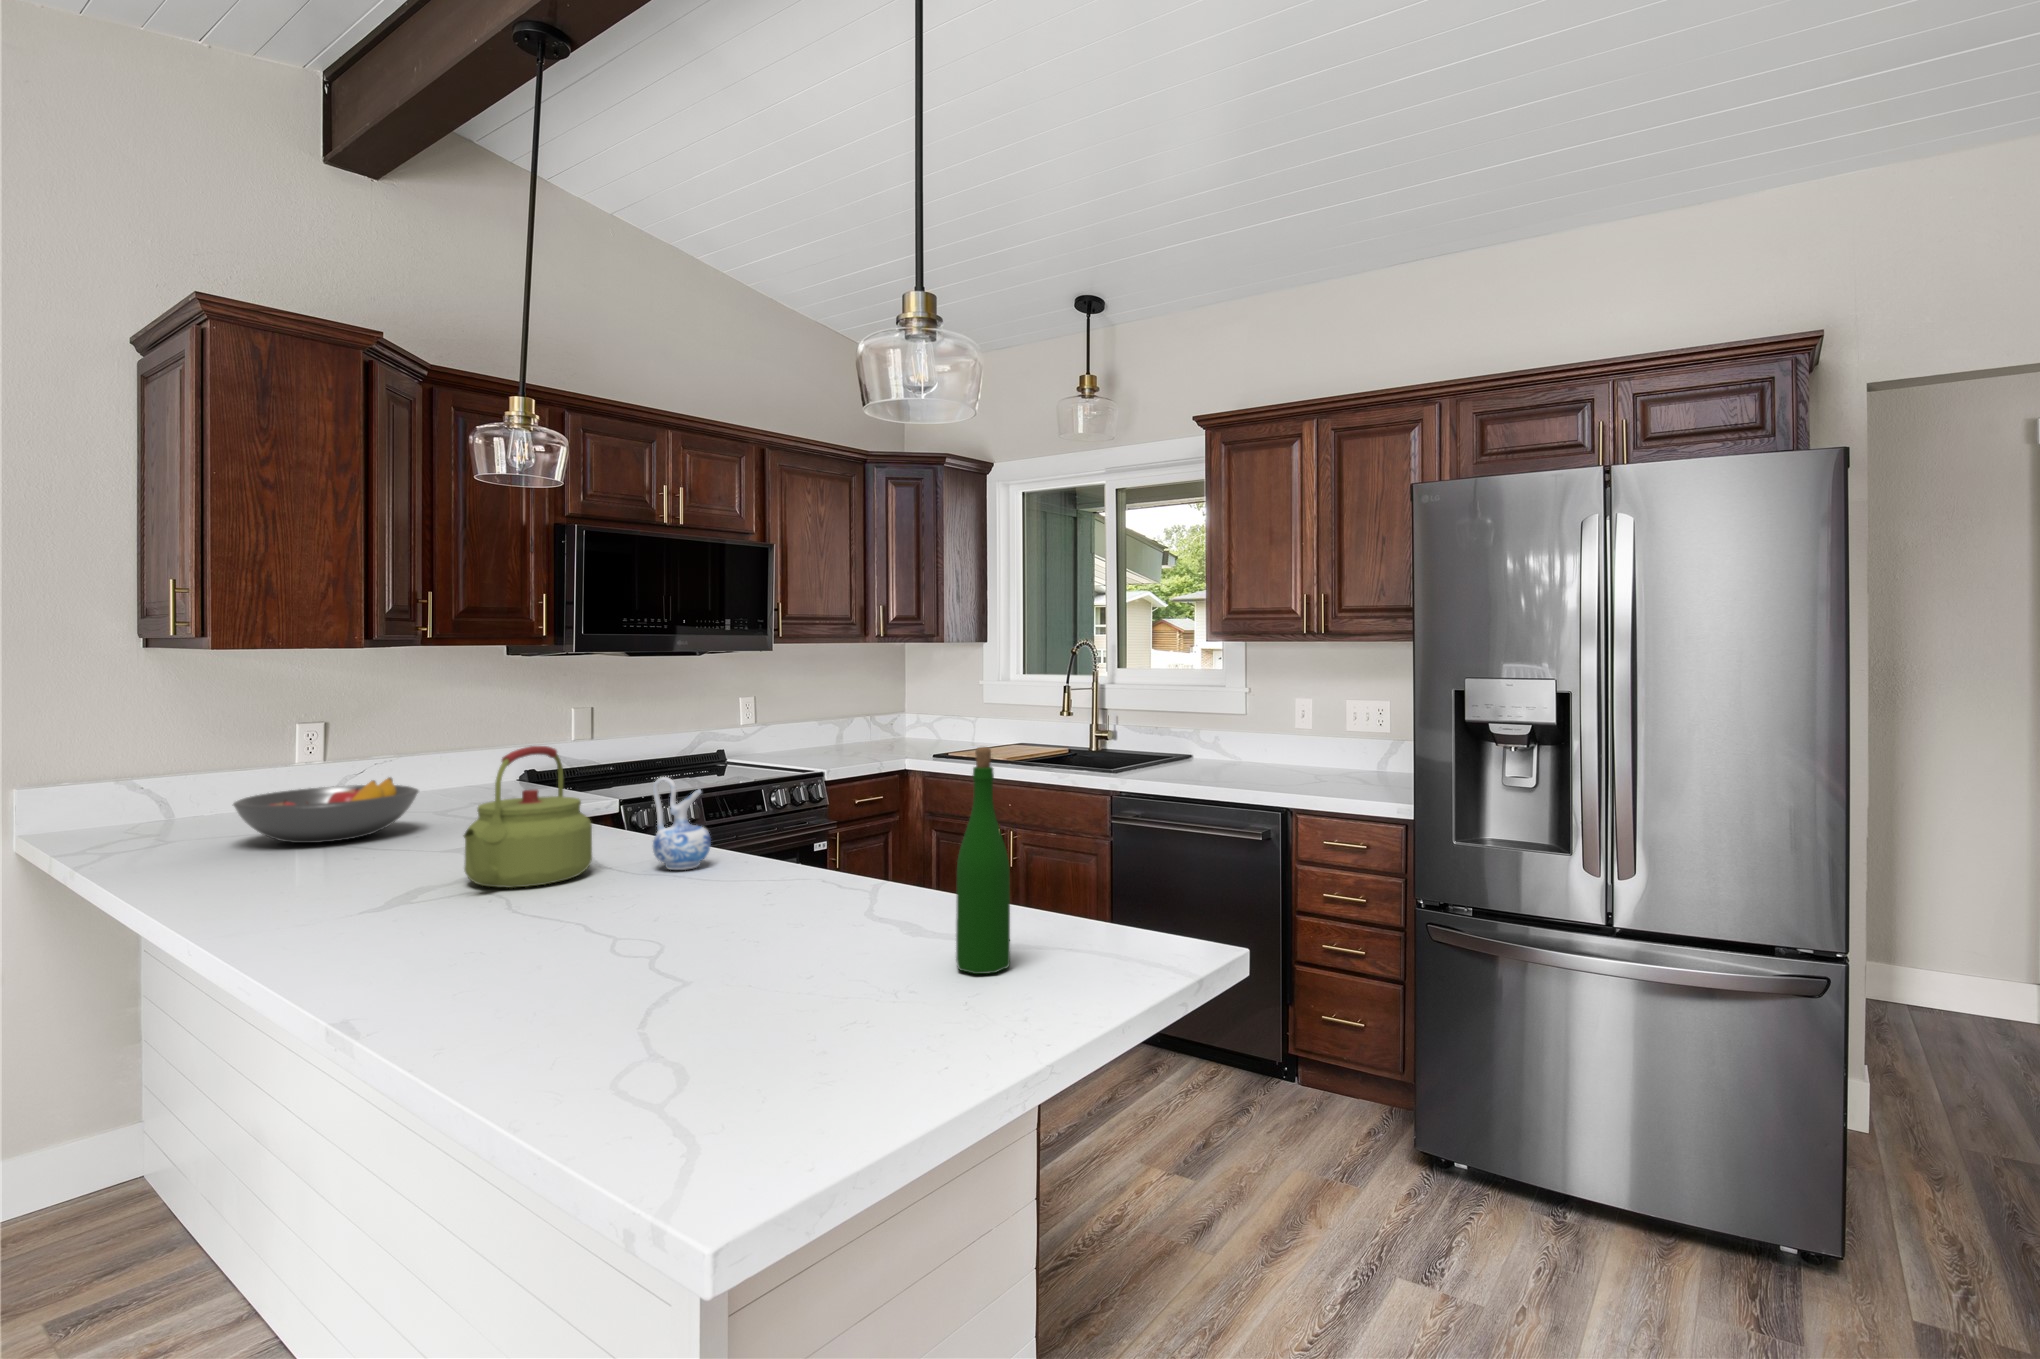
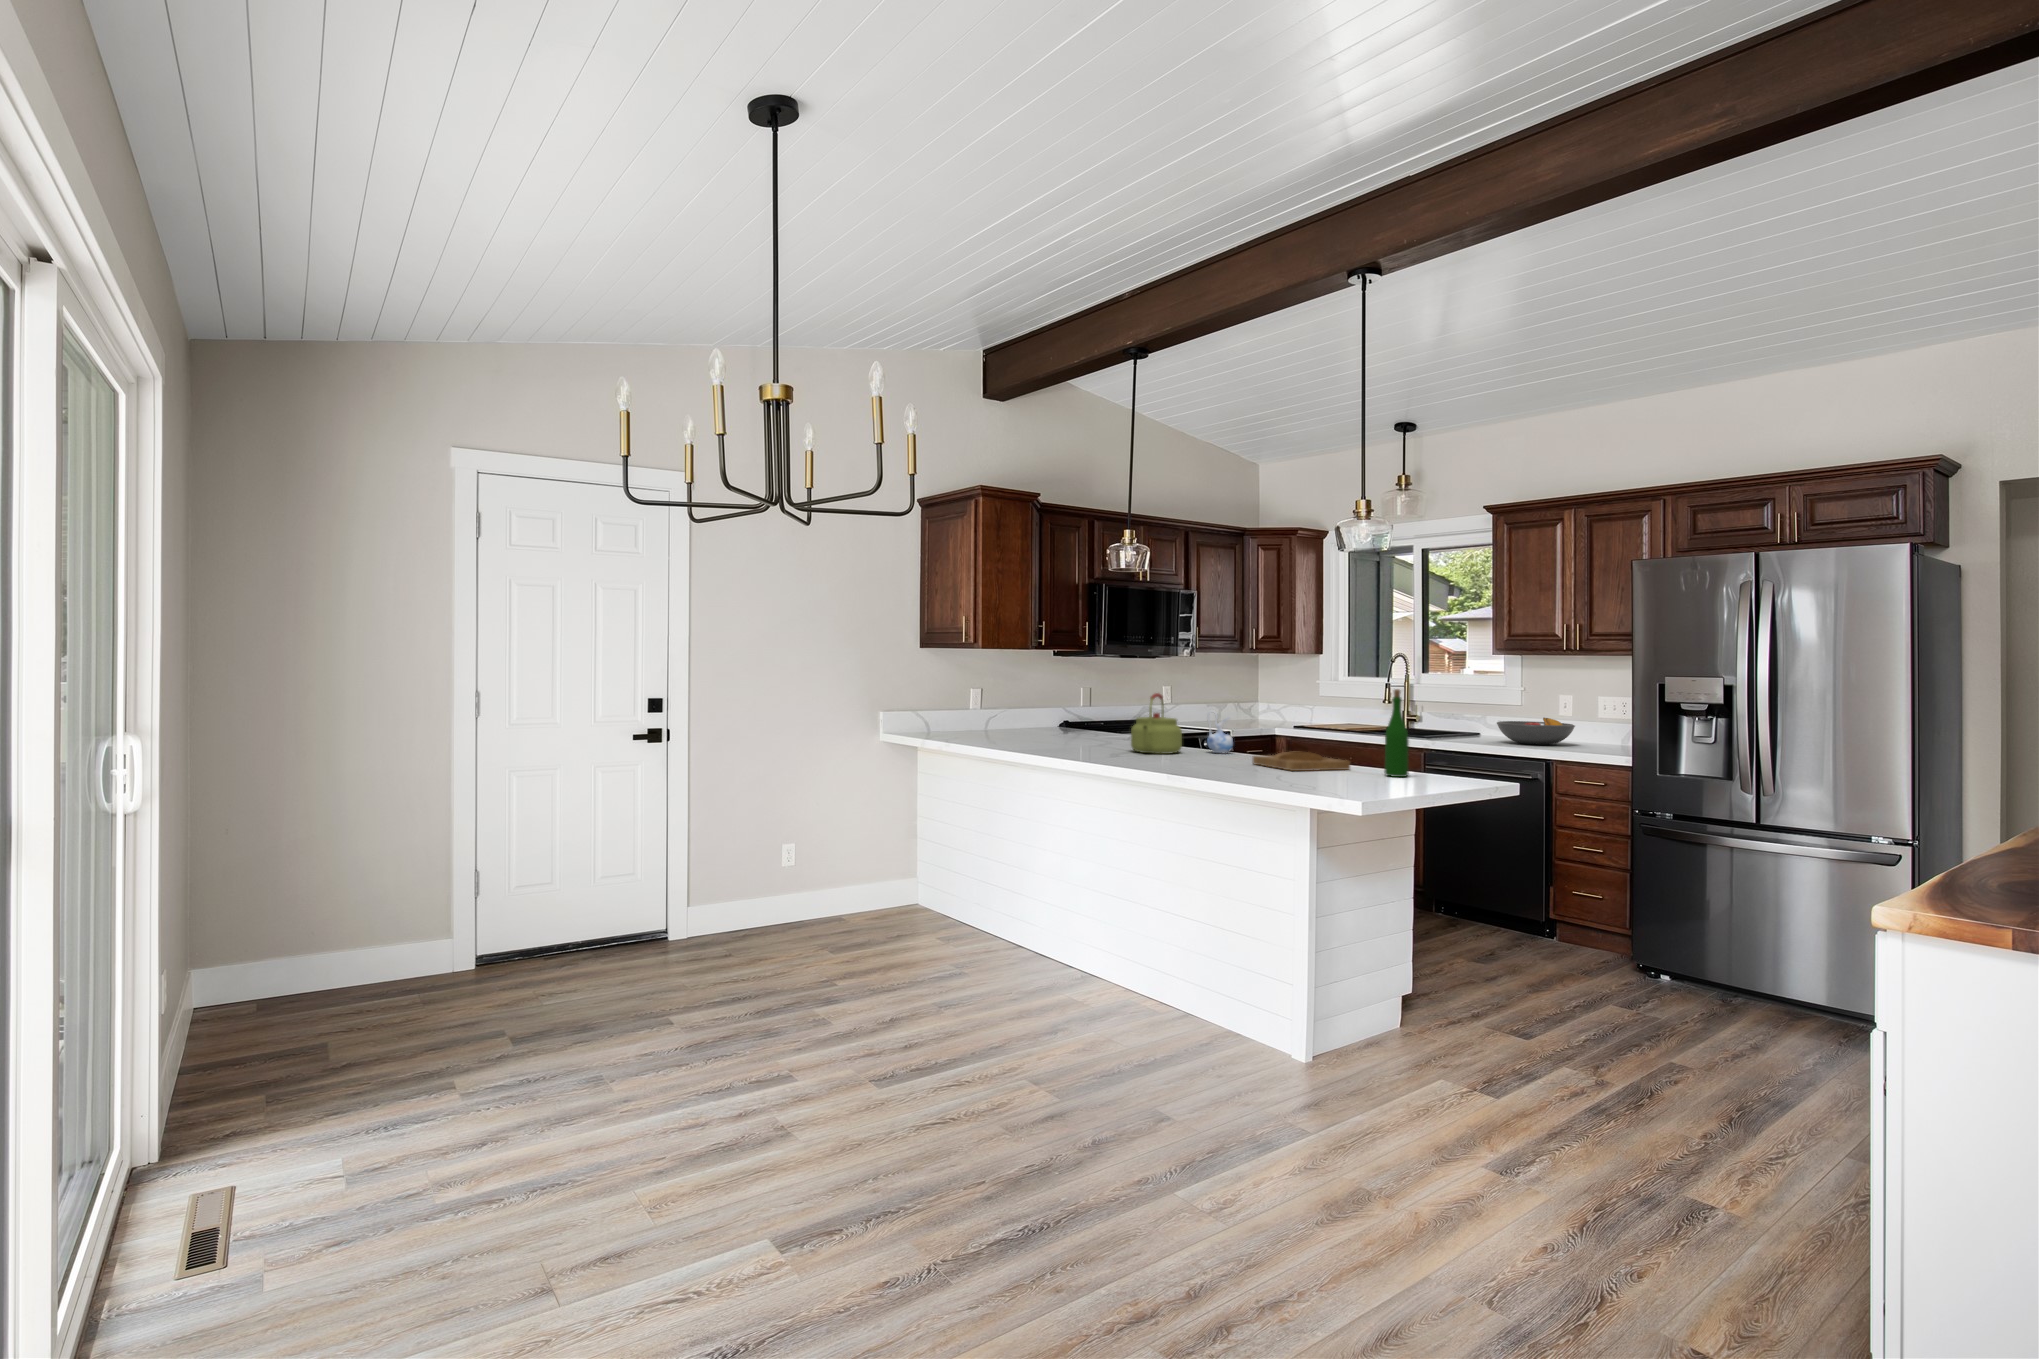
fruit bowl: present [233,777,419,843] -> present [1497,718,1575,745]
tray: none [679,885,896,966] -> present [1252,751,1350,771]

